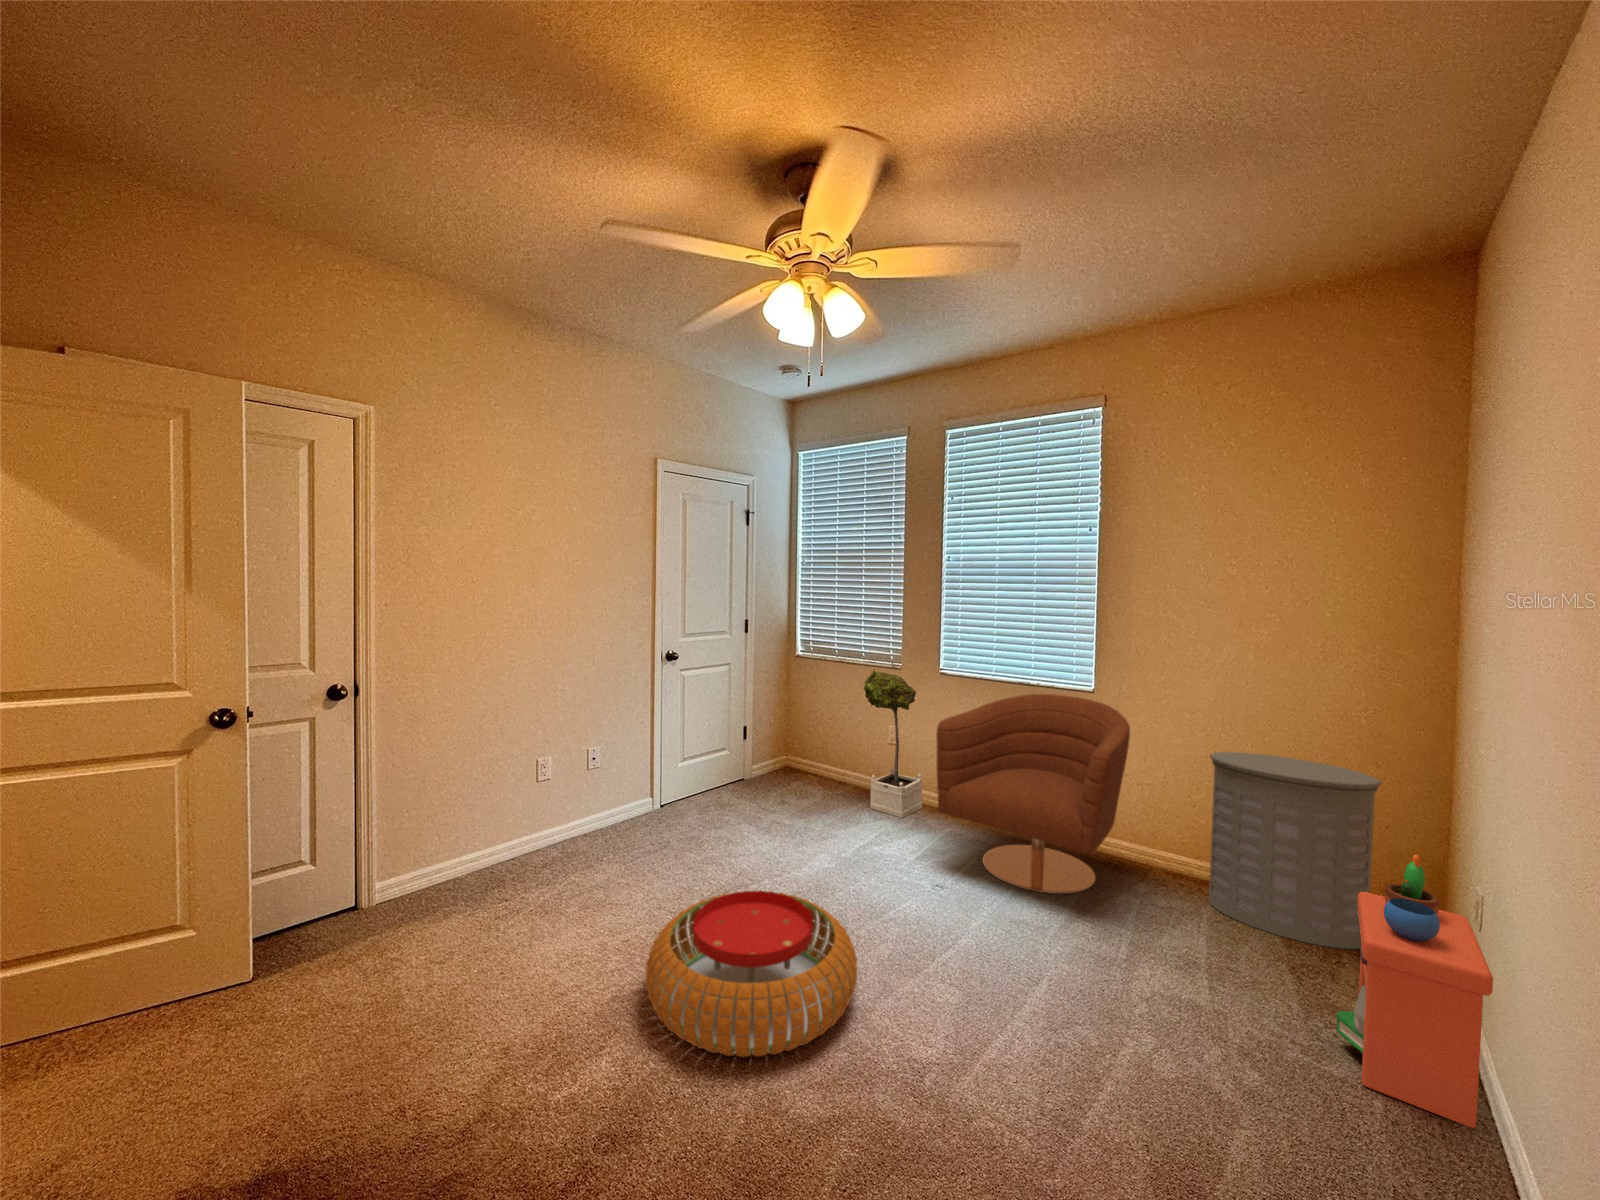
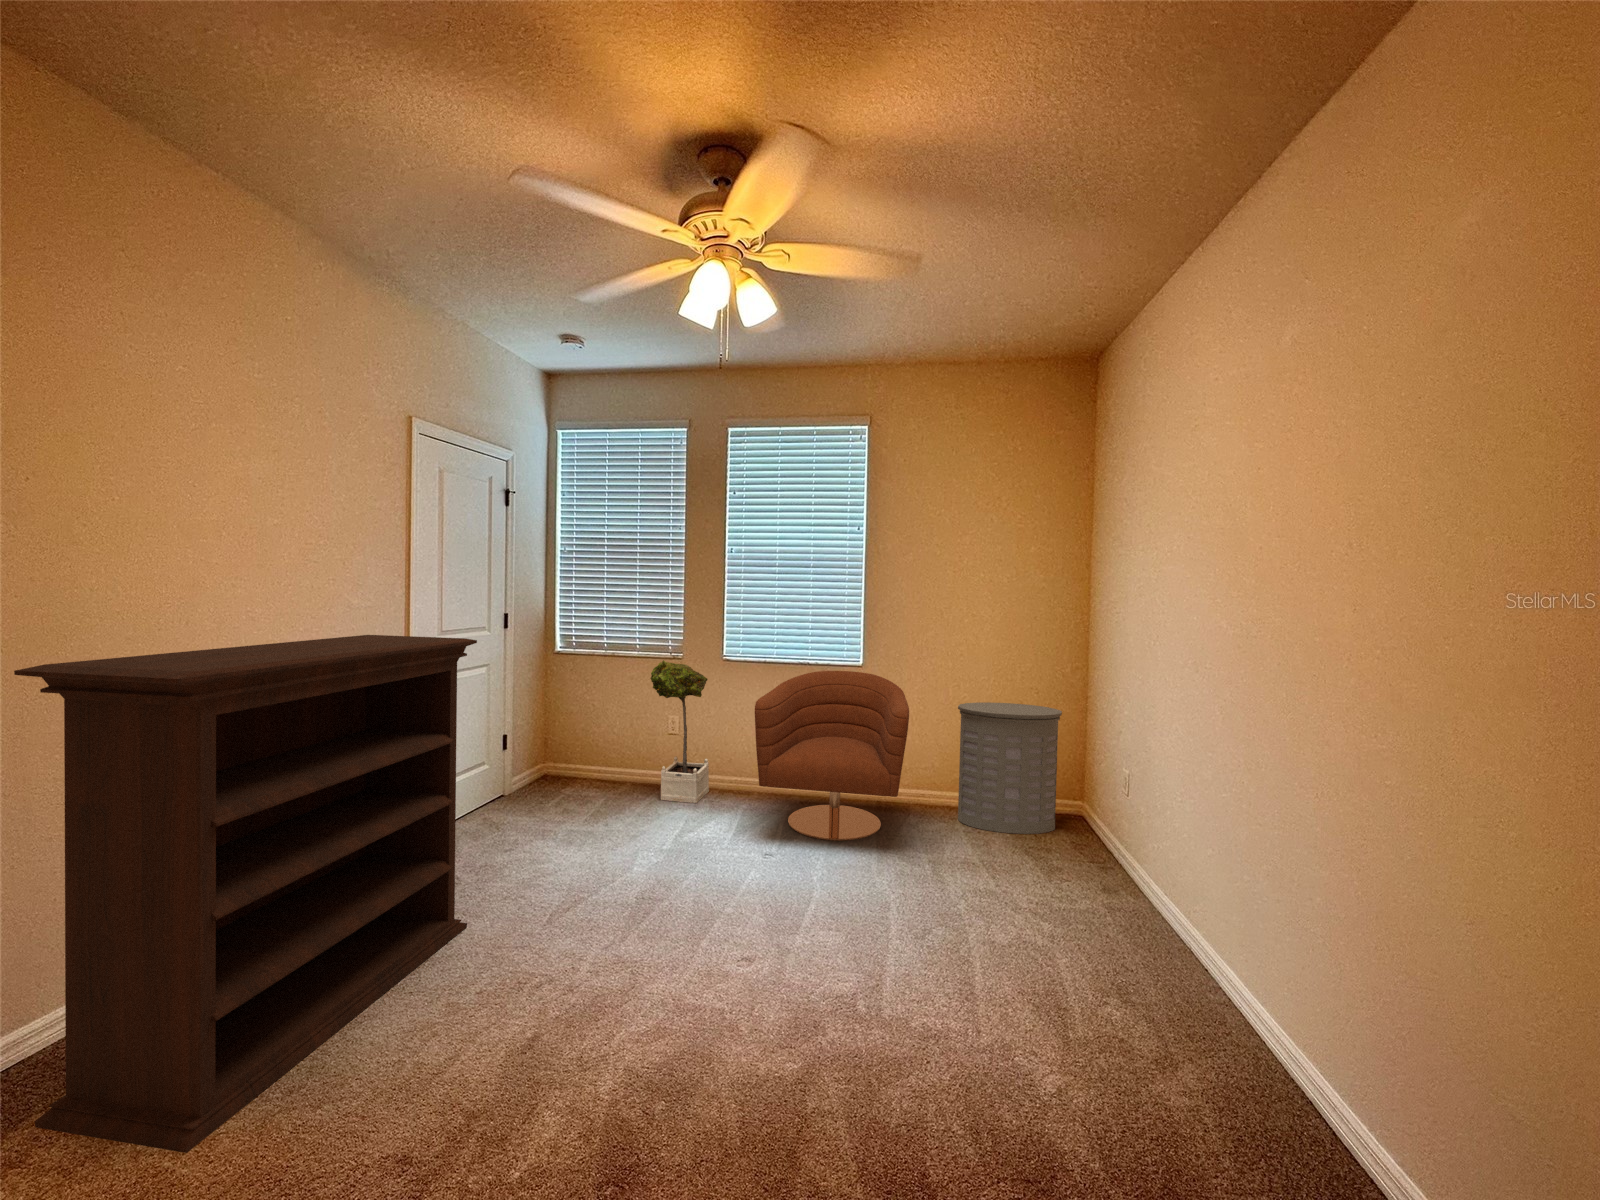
bookshelf: none [359,637,659,991] -> present [14,635,477,1153]
nightstand: present [1337,854,1493,1128] -> none [1076,752,1168,918]
pouf: present [646,891,857,1057] -> none [547,887,774,1063]

